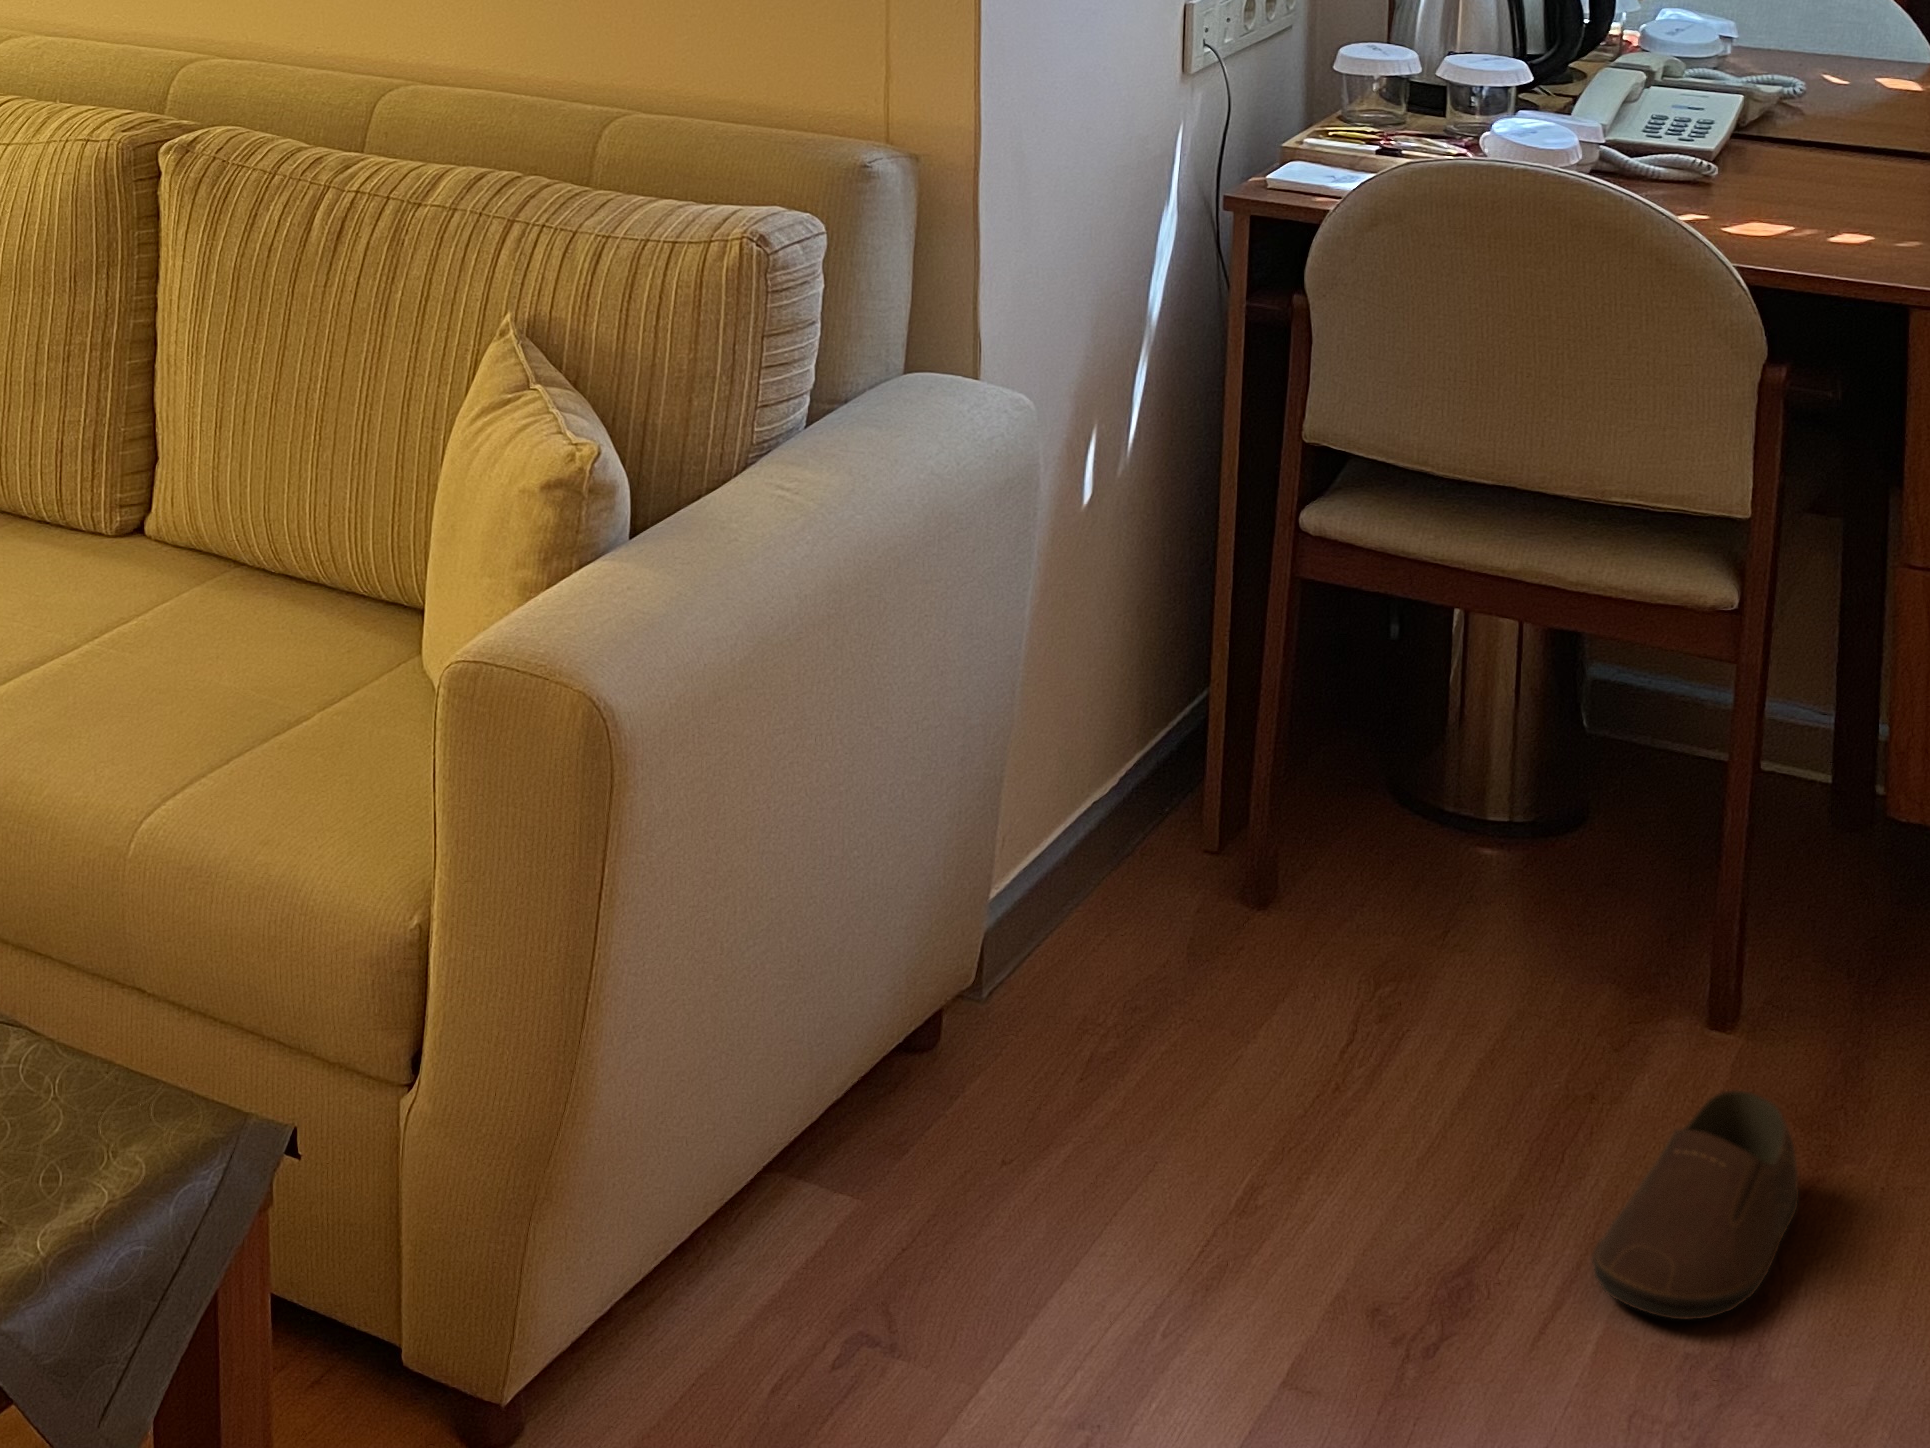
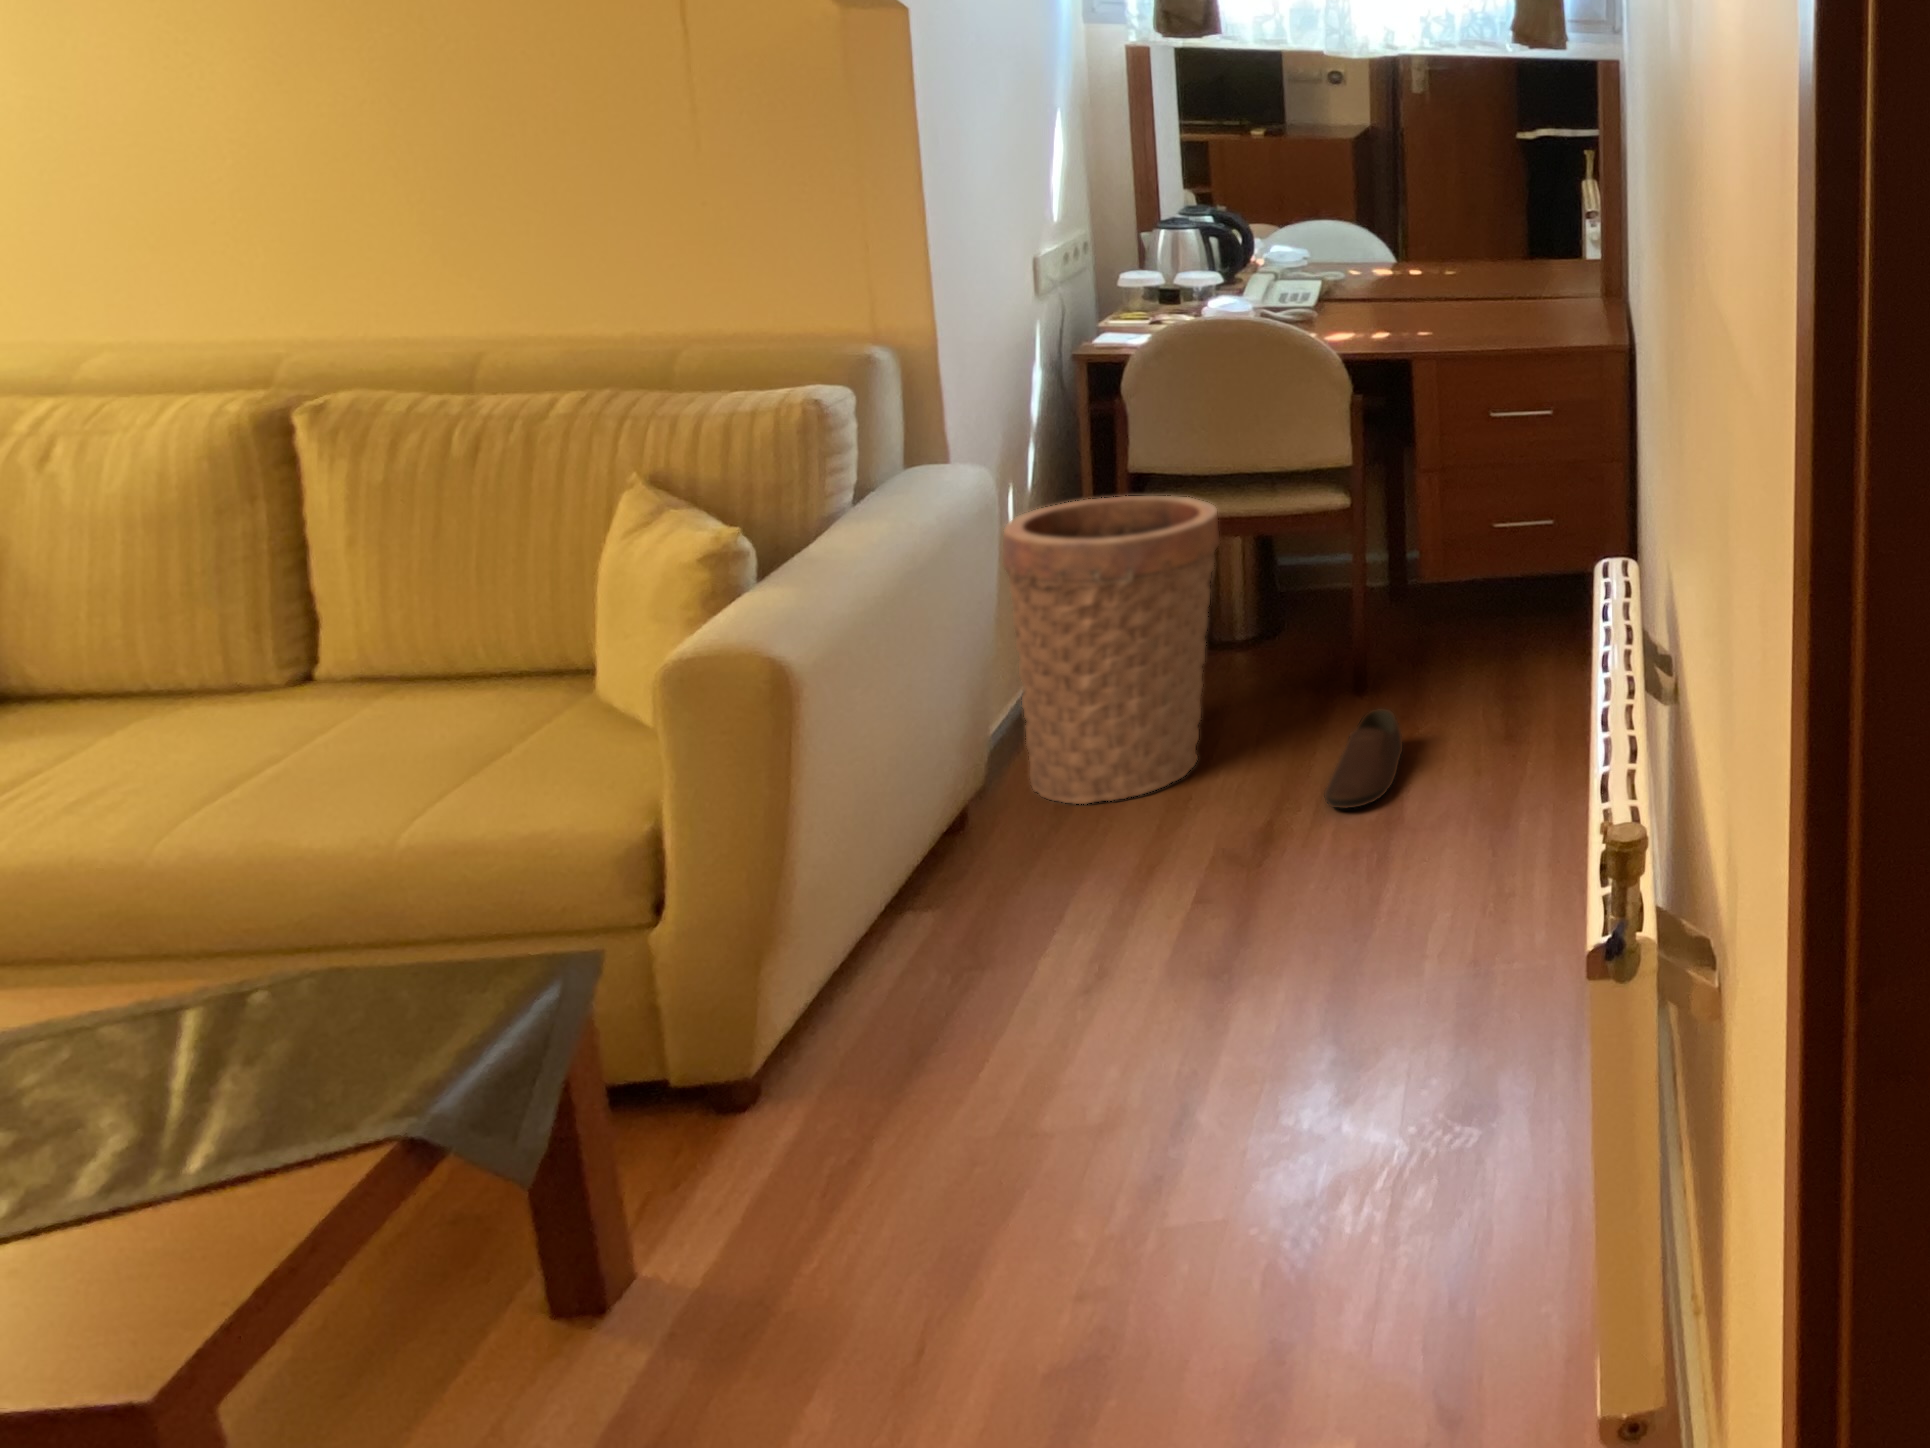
basket: none [1043,478,1443,1098] -> present [1003,496,1219,804]

